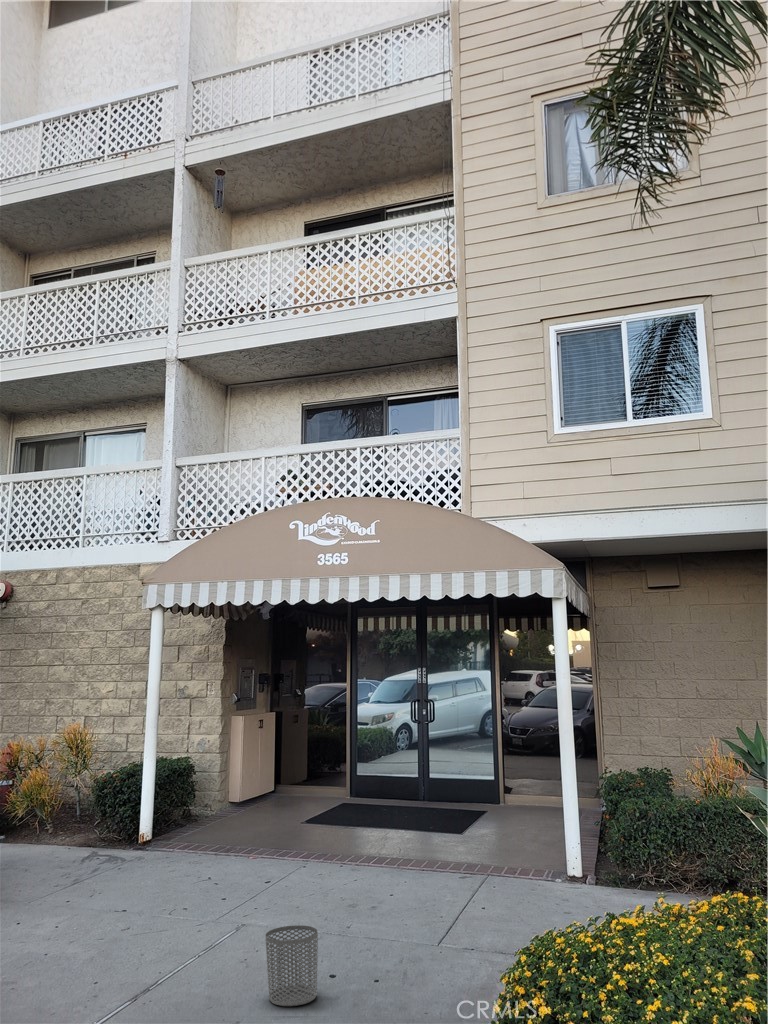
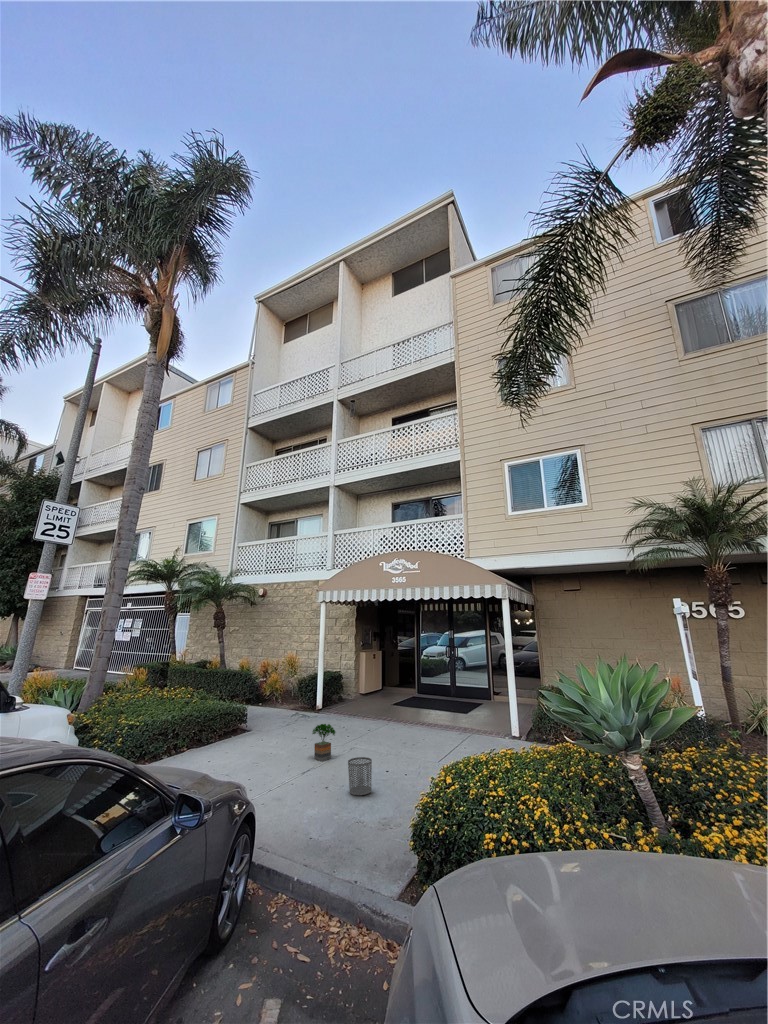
potted tree: none [161,860,217,940] -> present [312,724,335,761]

